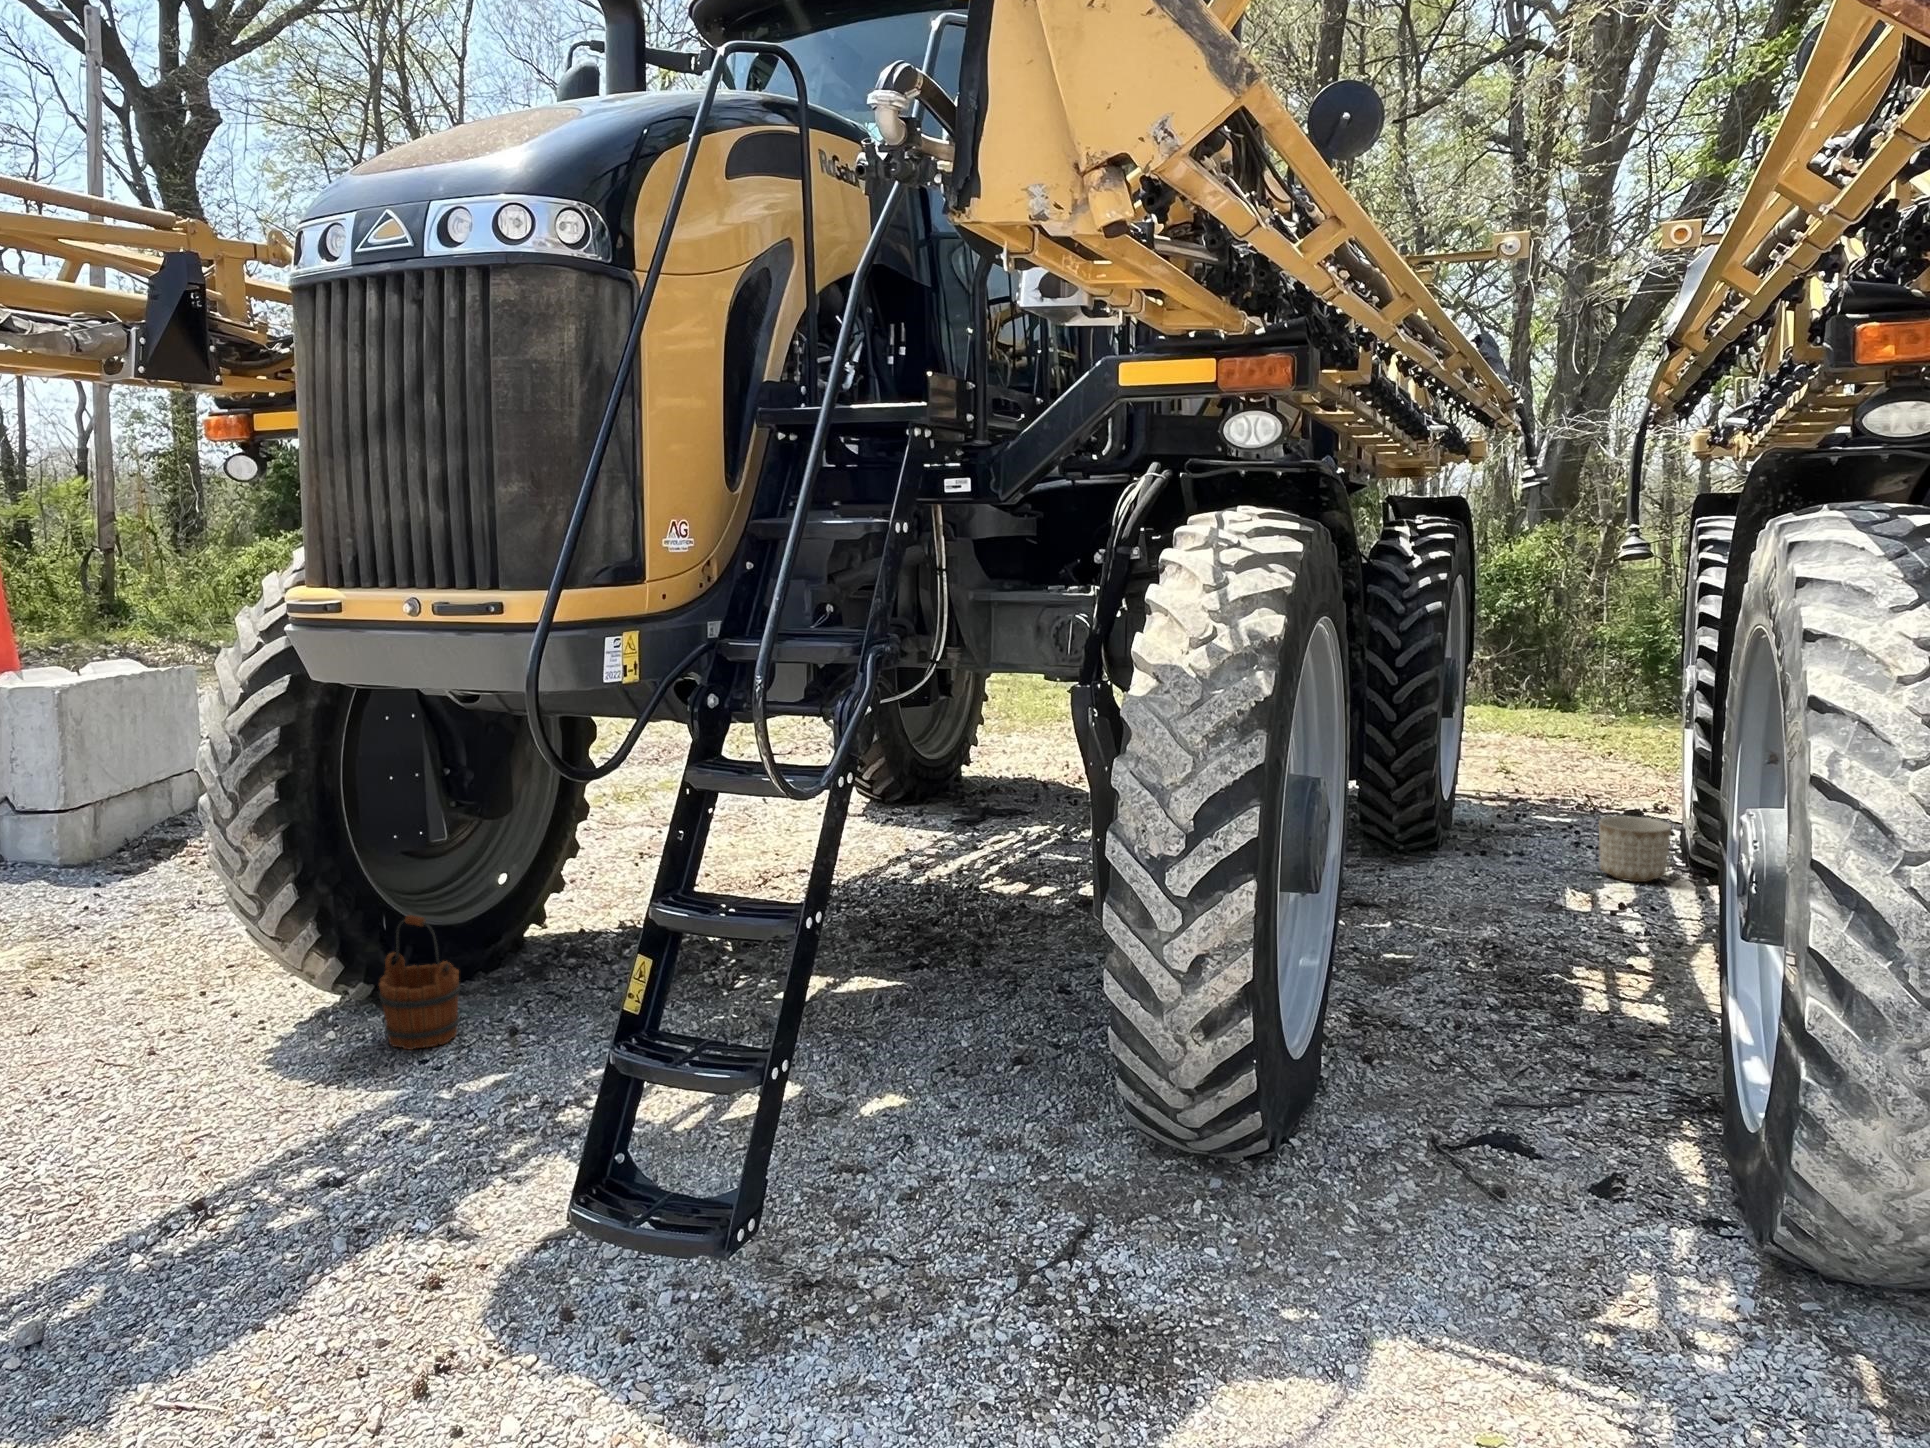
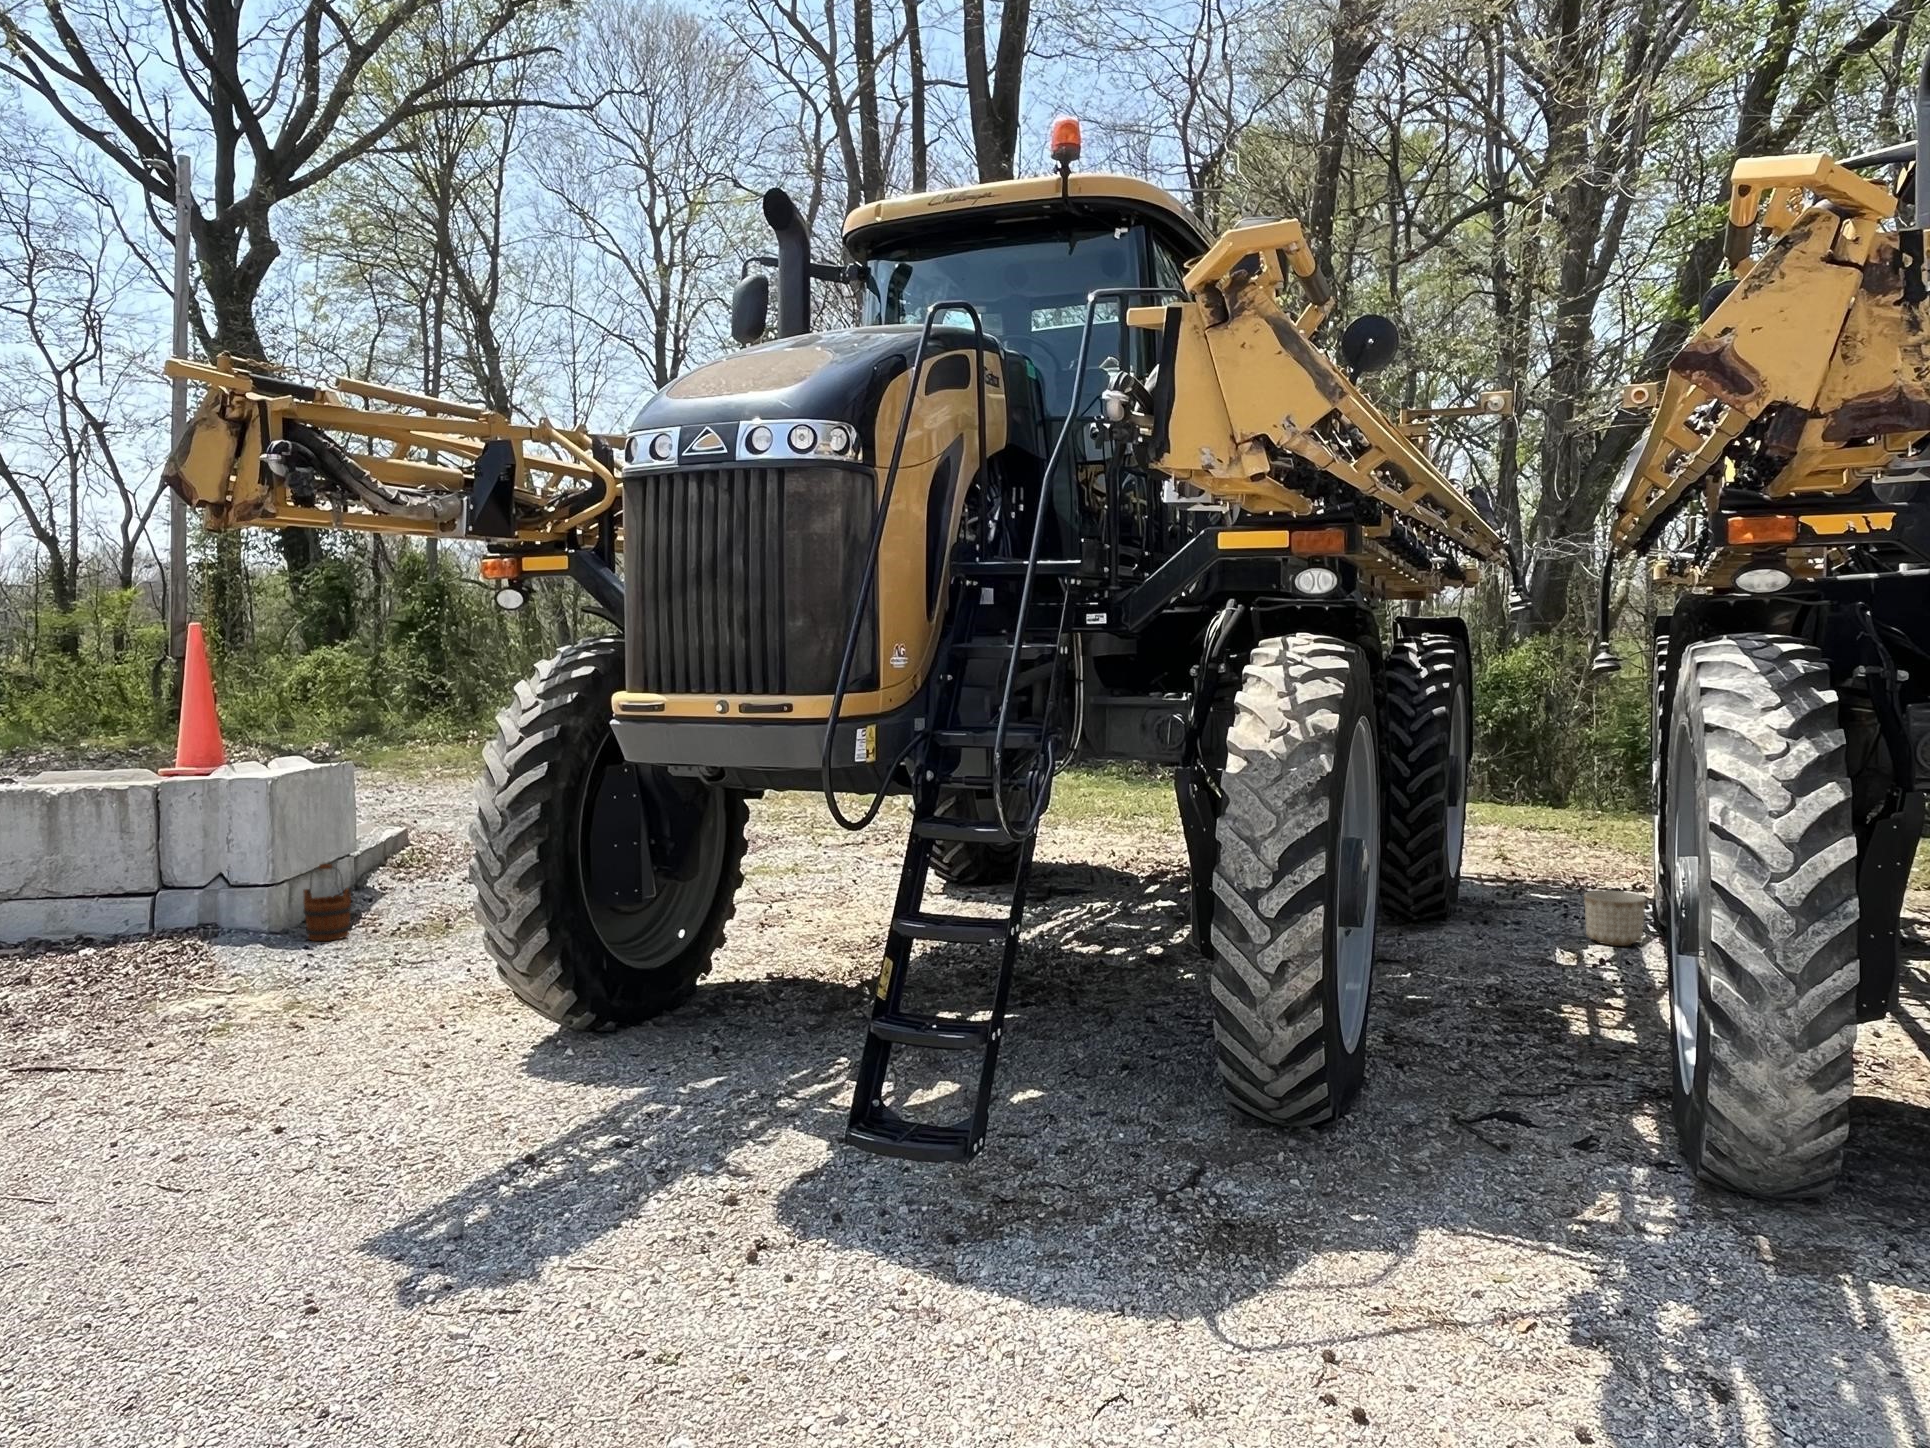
wooden bucket: present [379,915,460,1050] -> present [303,864,352,941]

